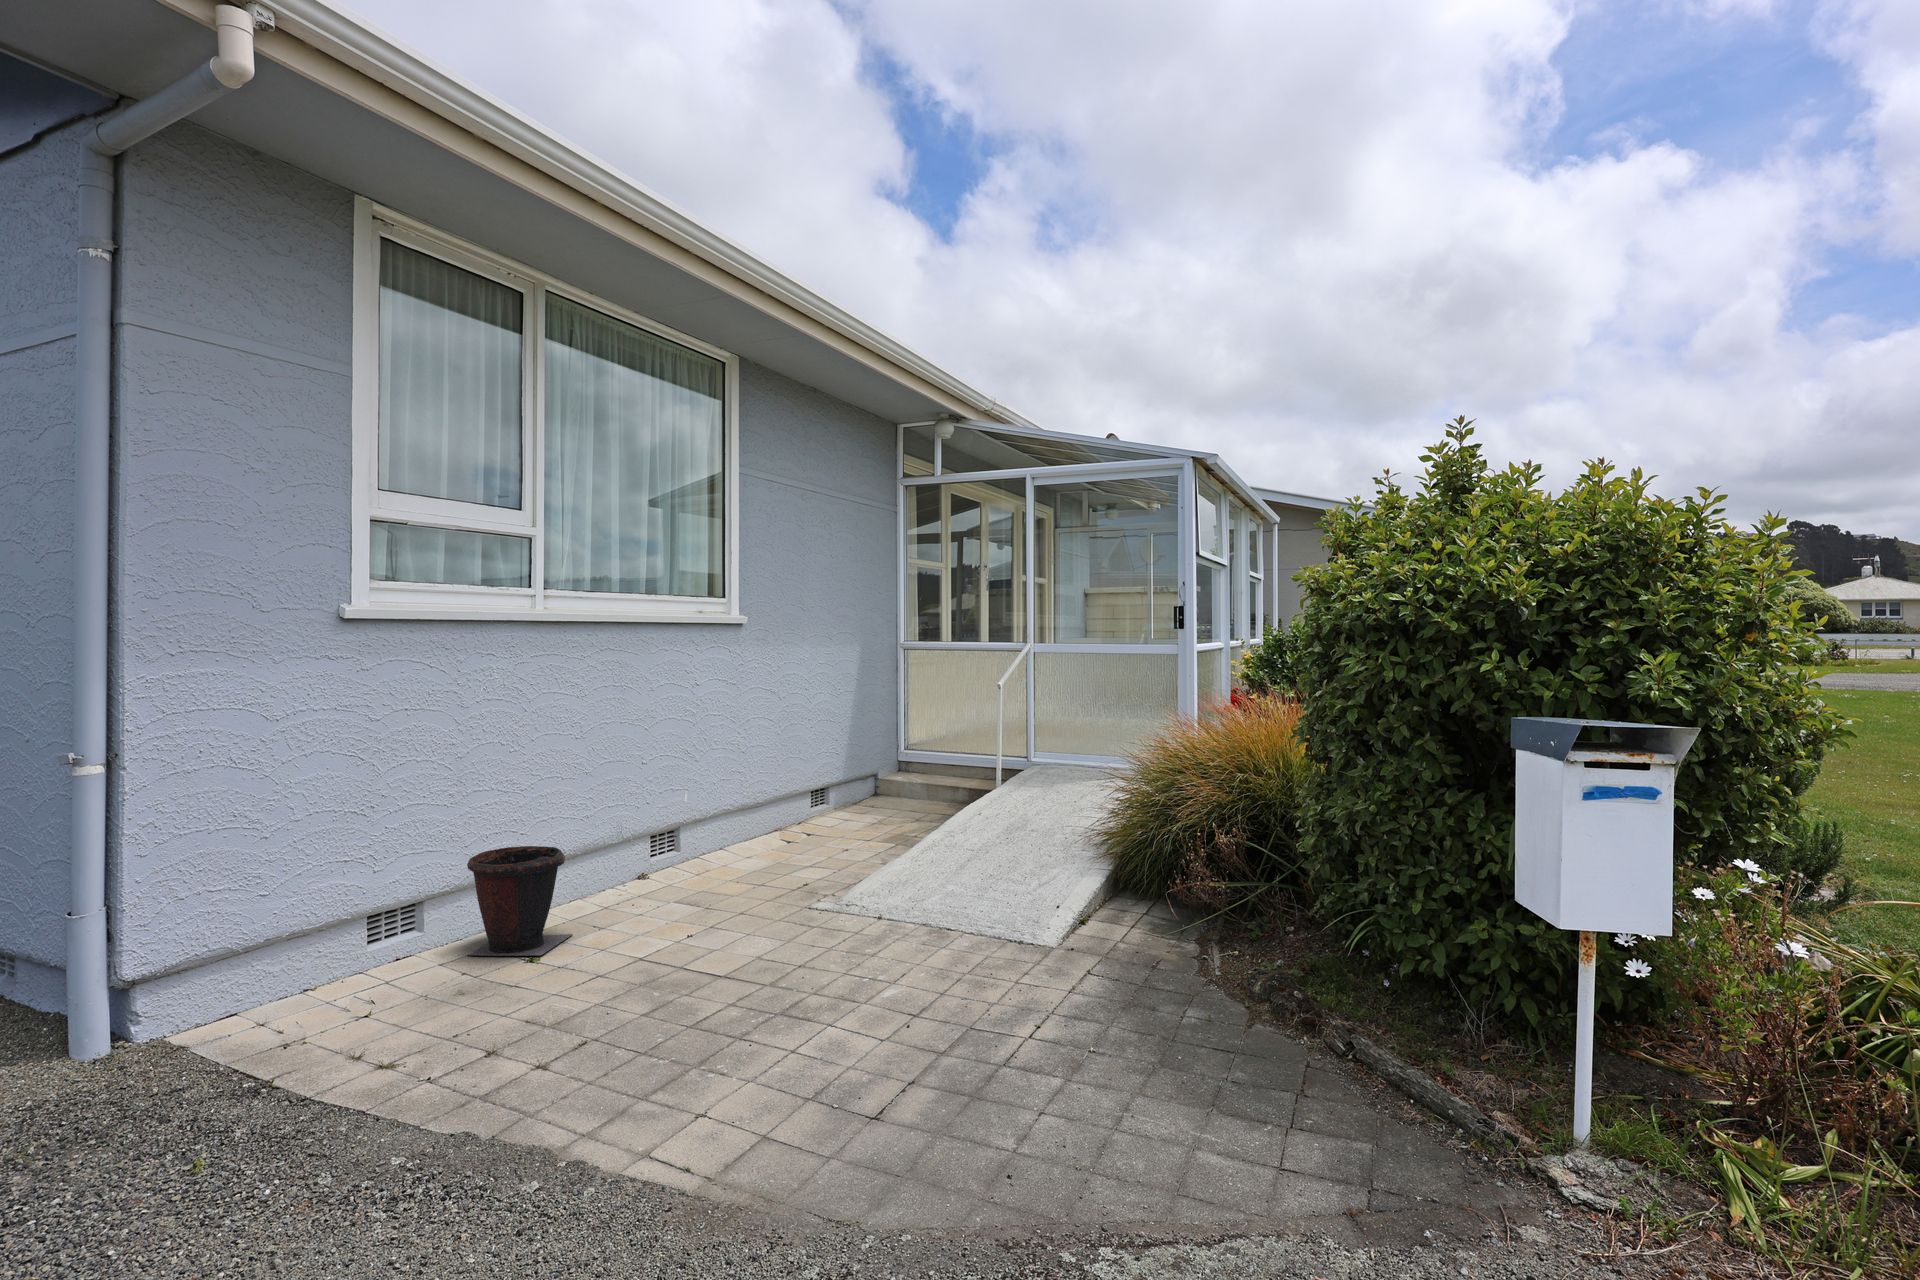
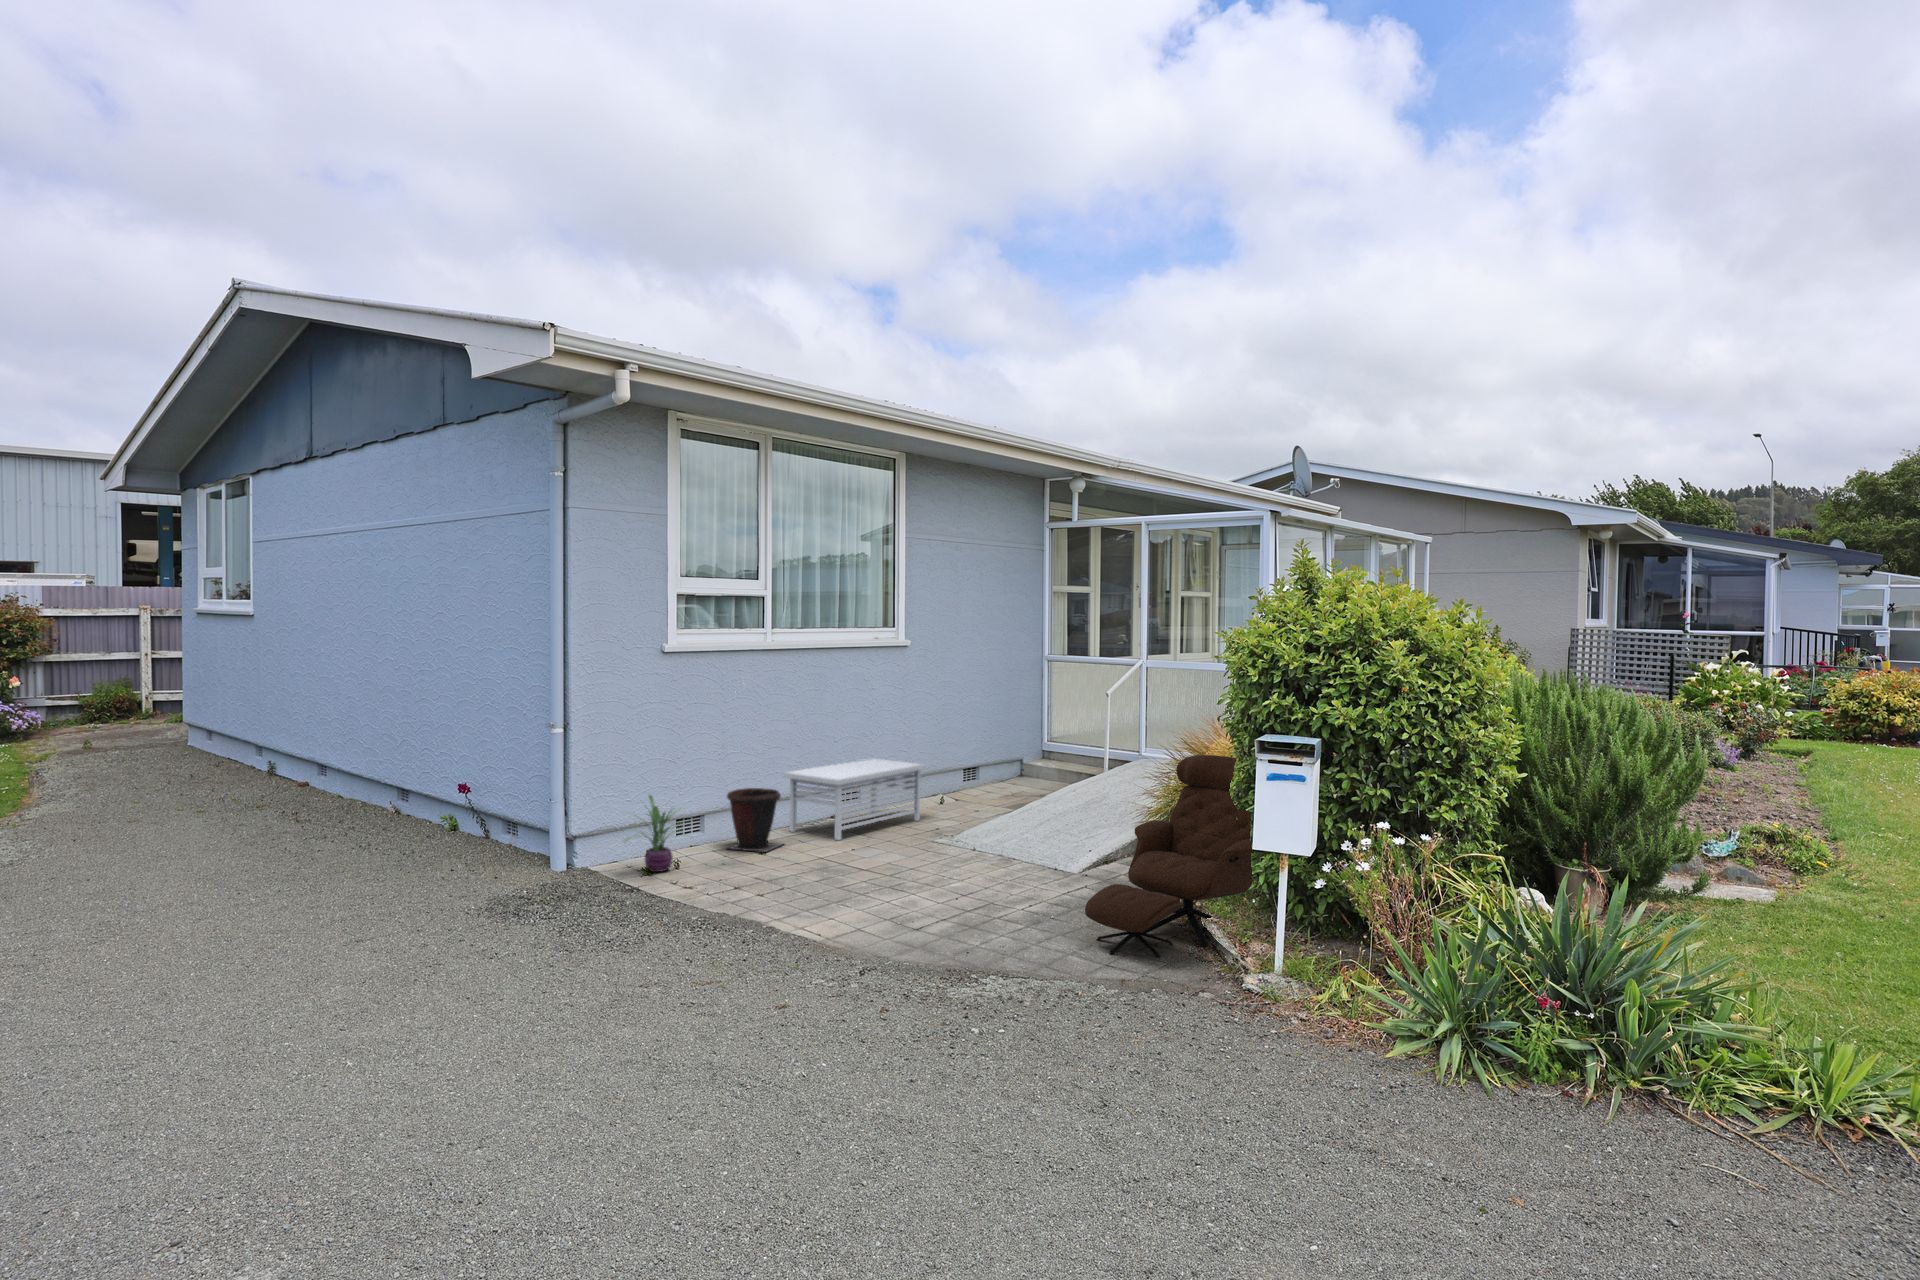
lounge chair: none [1197,759,1456,1144] -> present [1085,755,1255,957]
storage bench: none [565,785,777,919] -> present [784,759,924,840]
decorative plant: none [247,879,407,1027] -> present [624,795,678,872]

